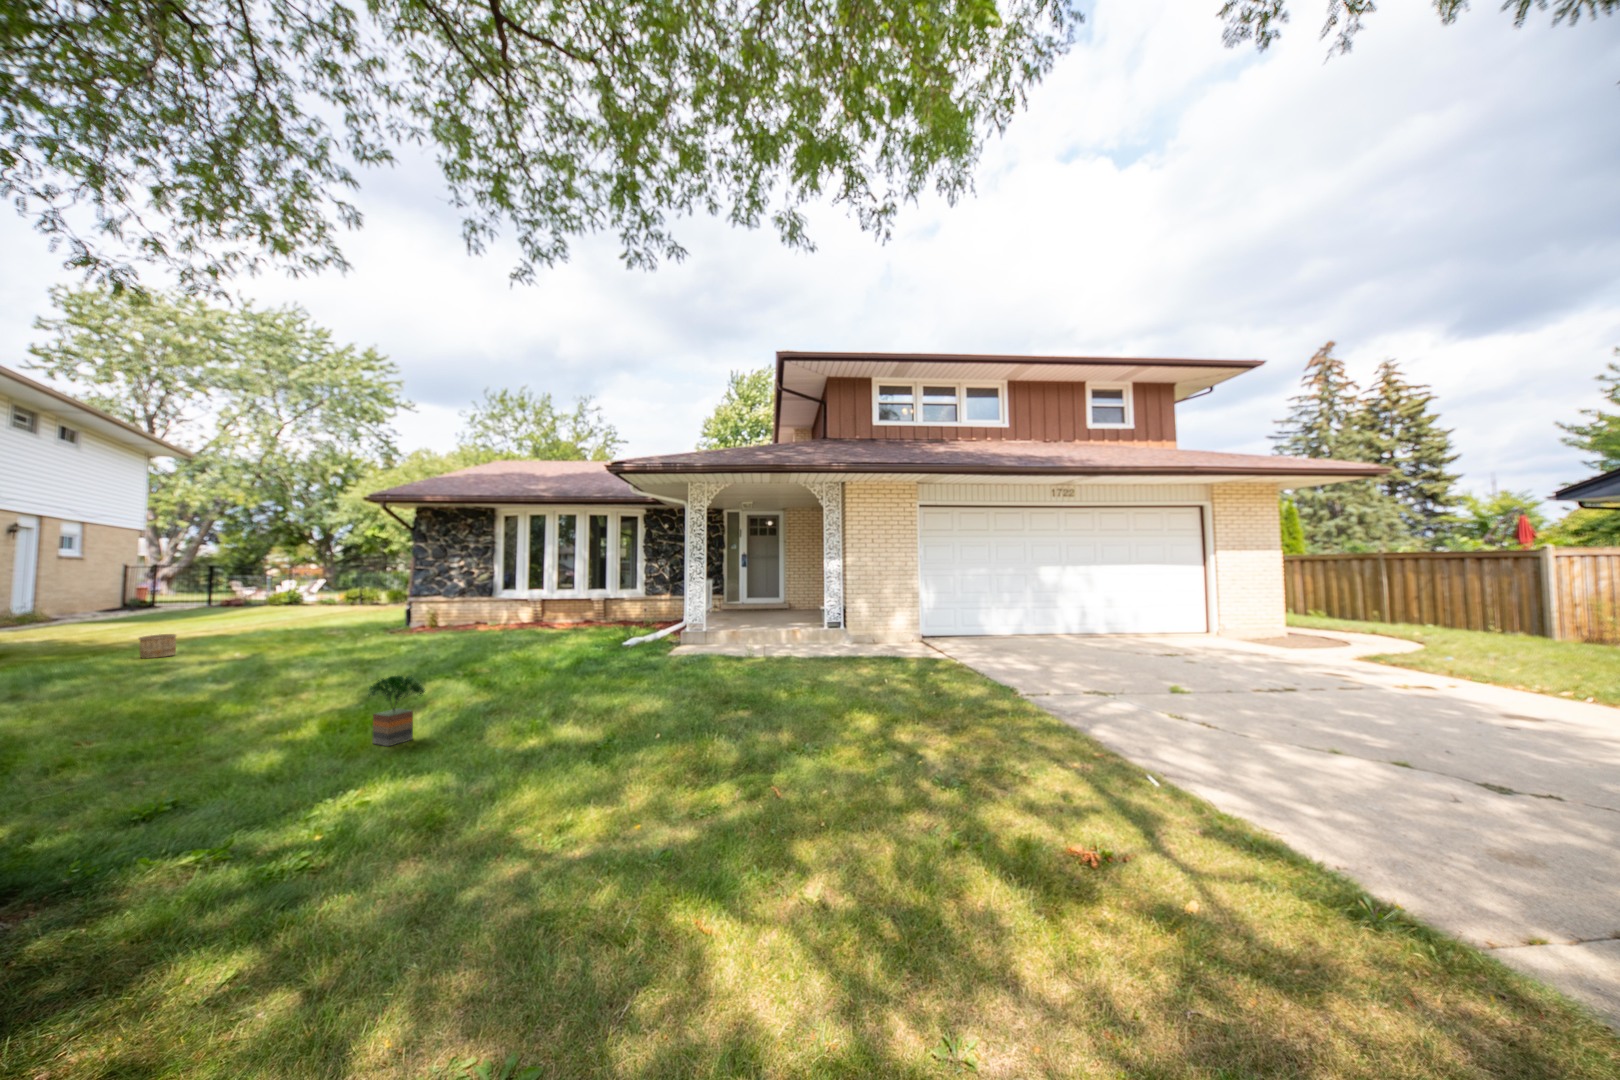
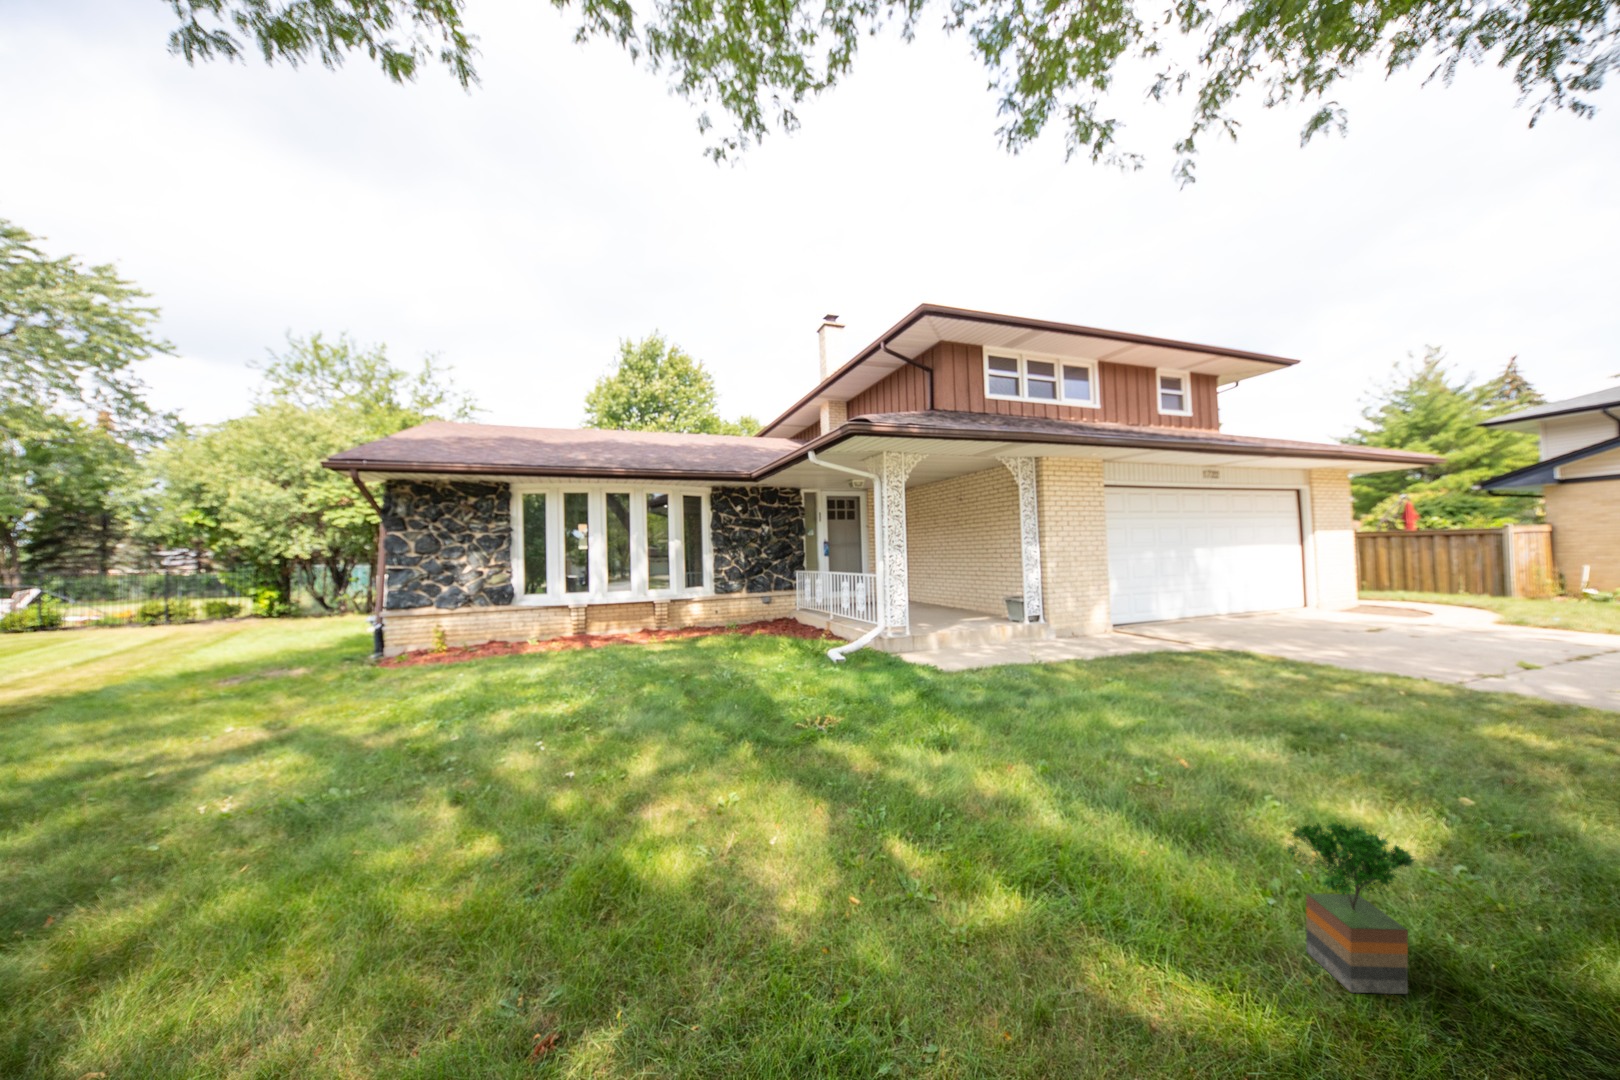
wooden bucket: present [139,634,176,658] -> none [45,742,143,811]

